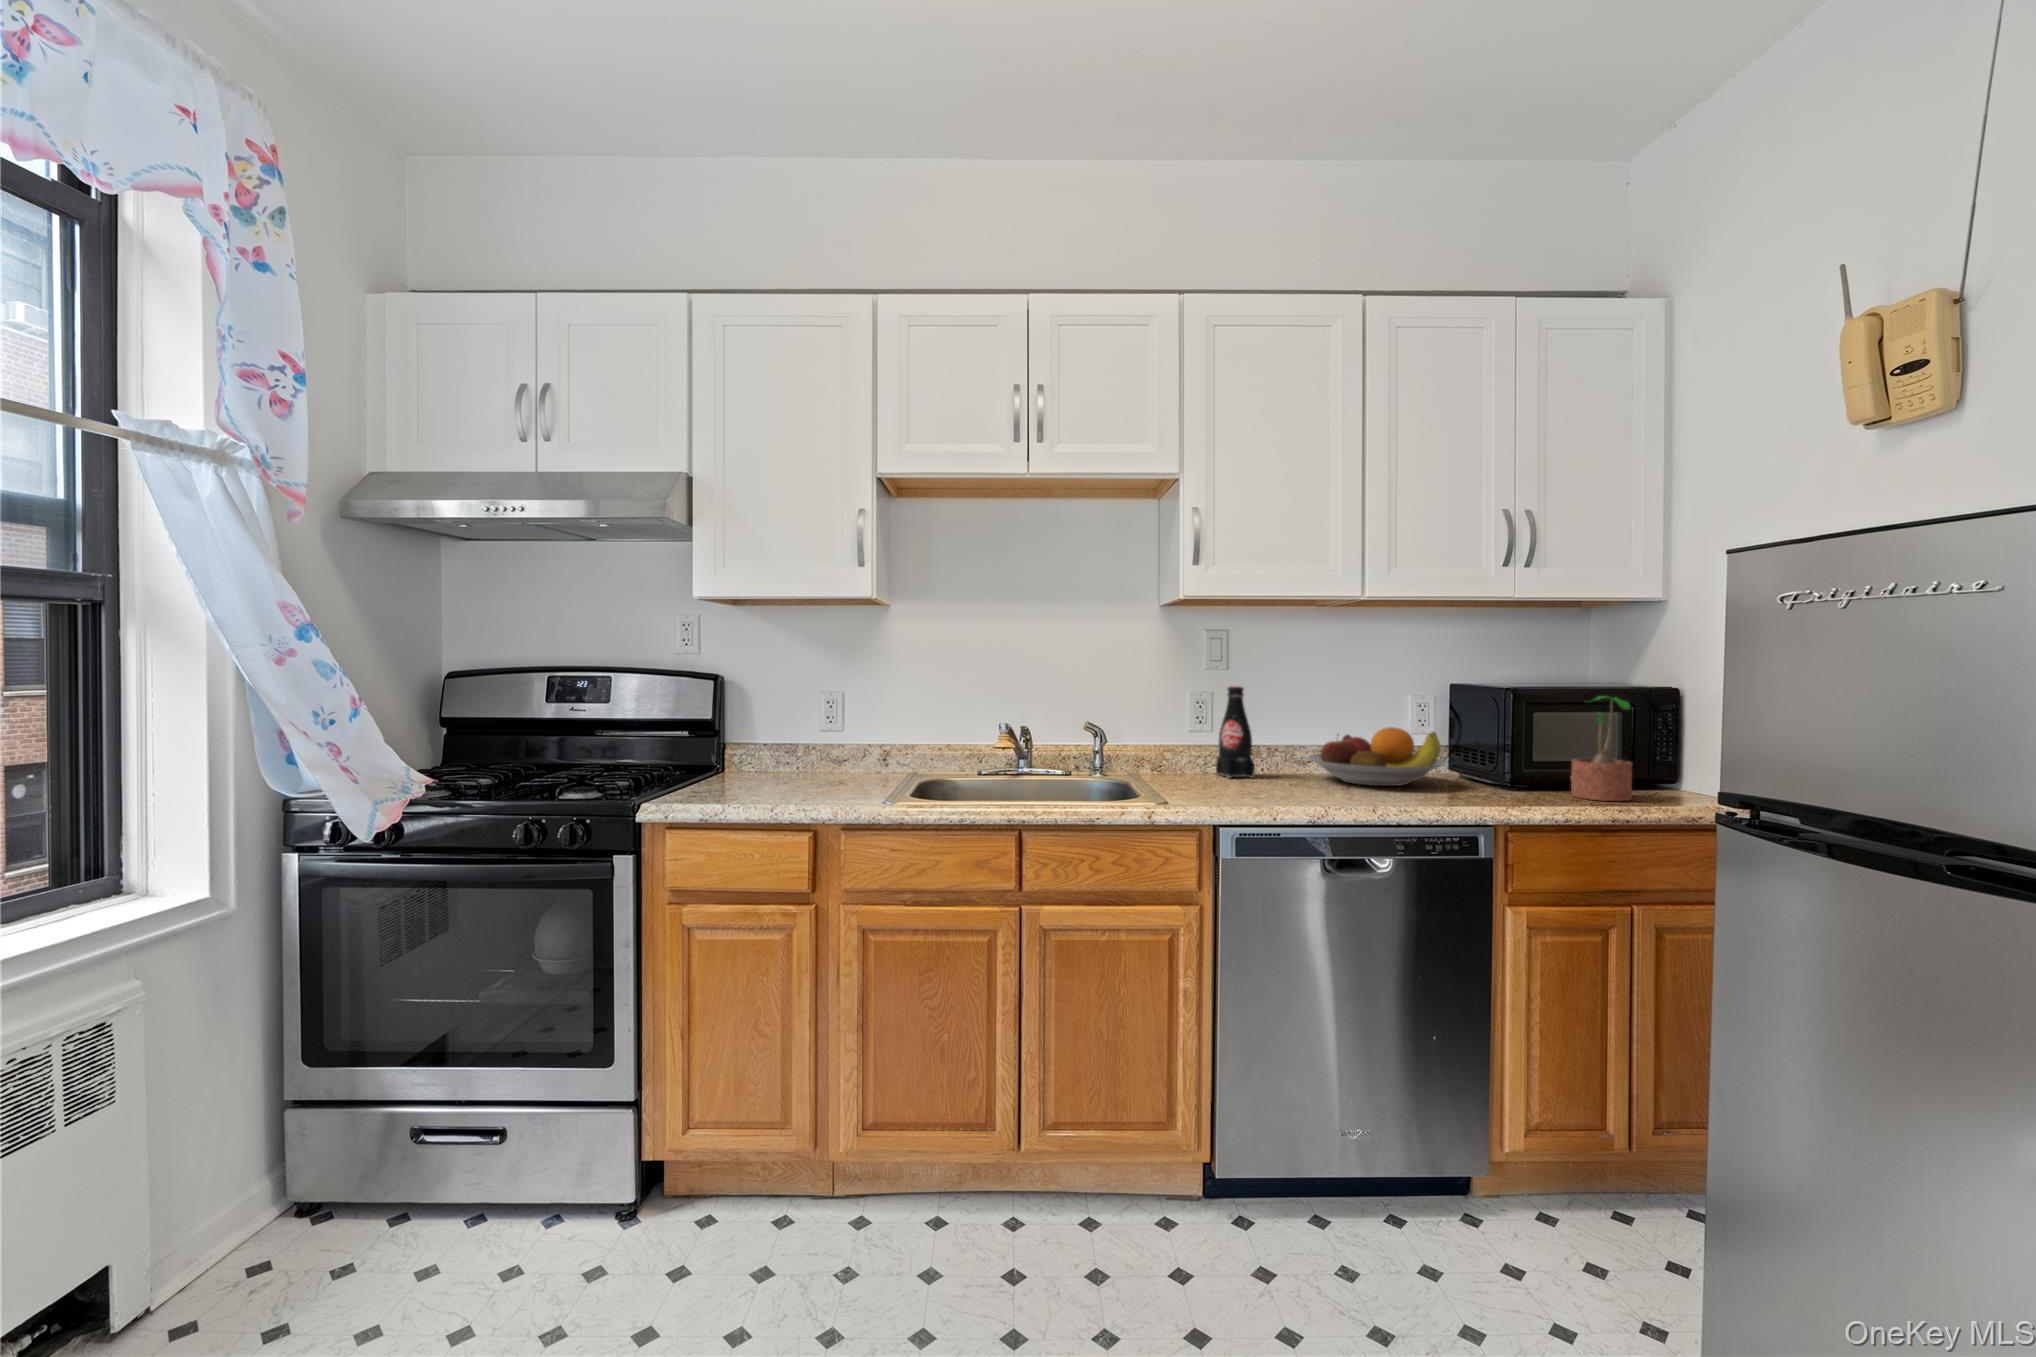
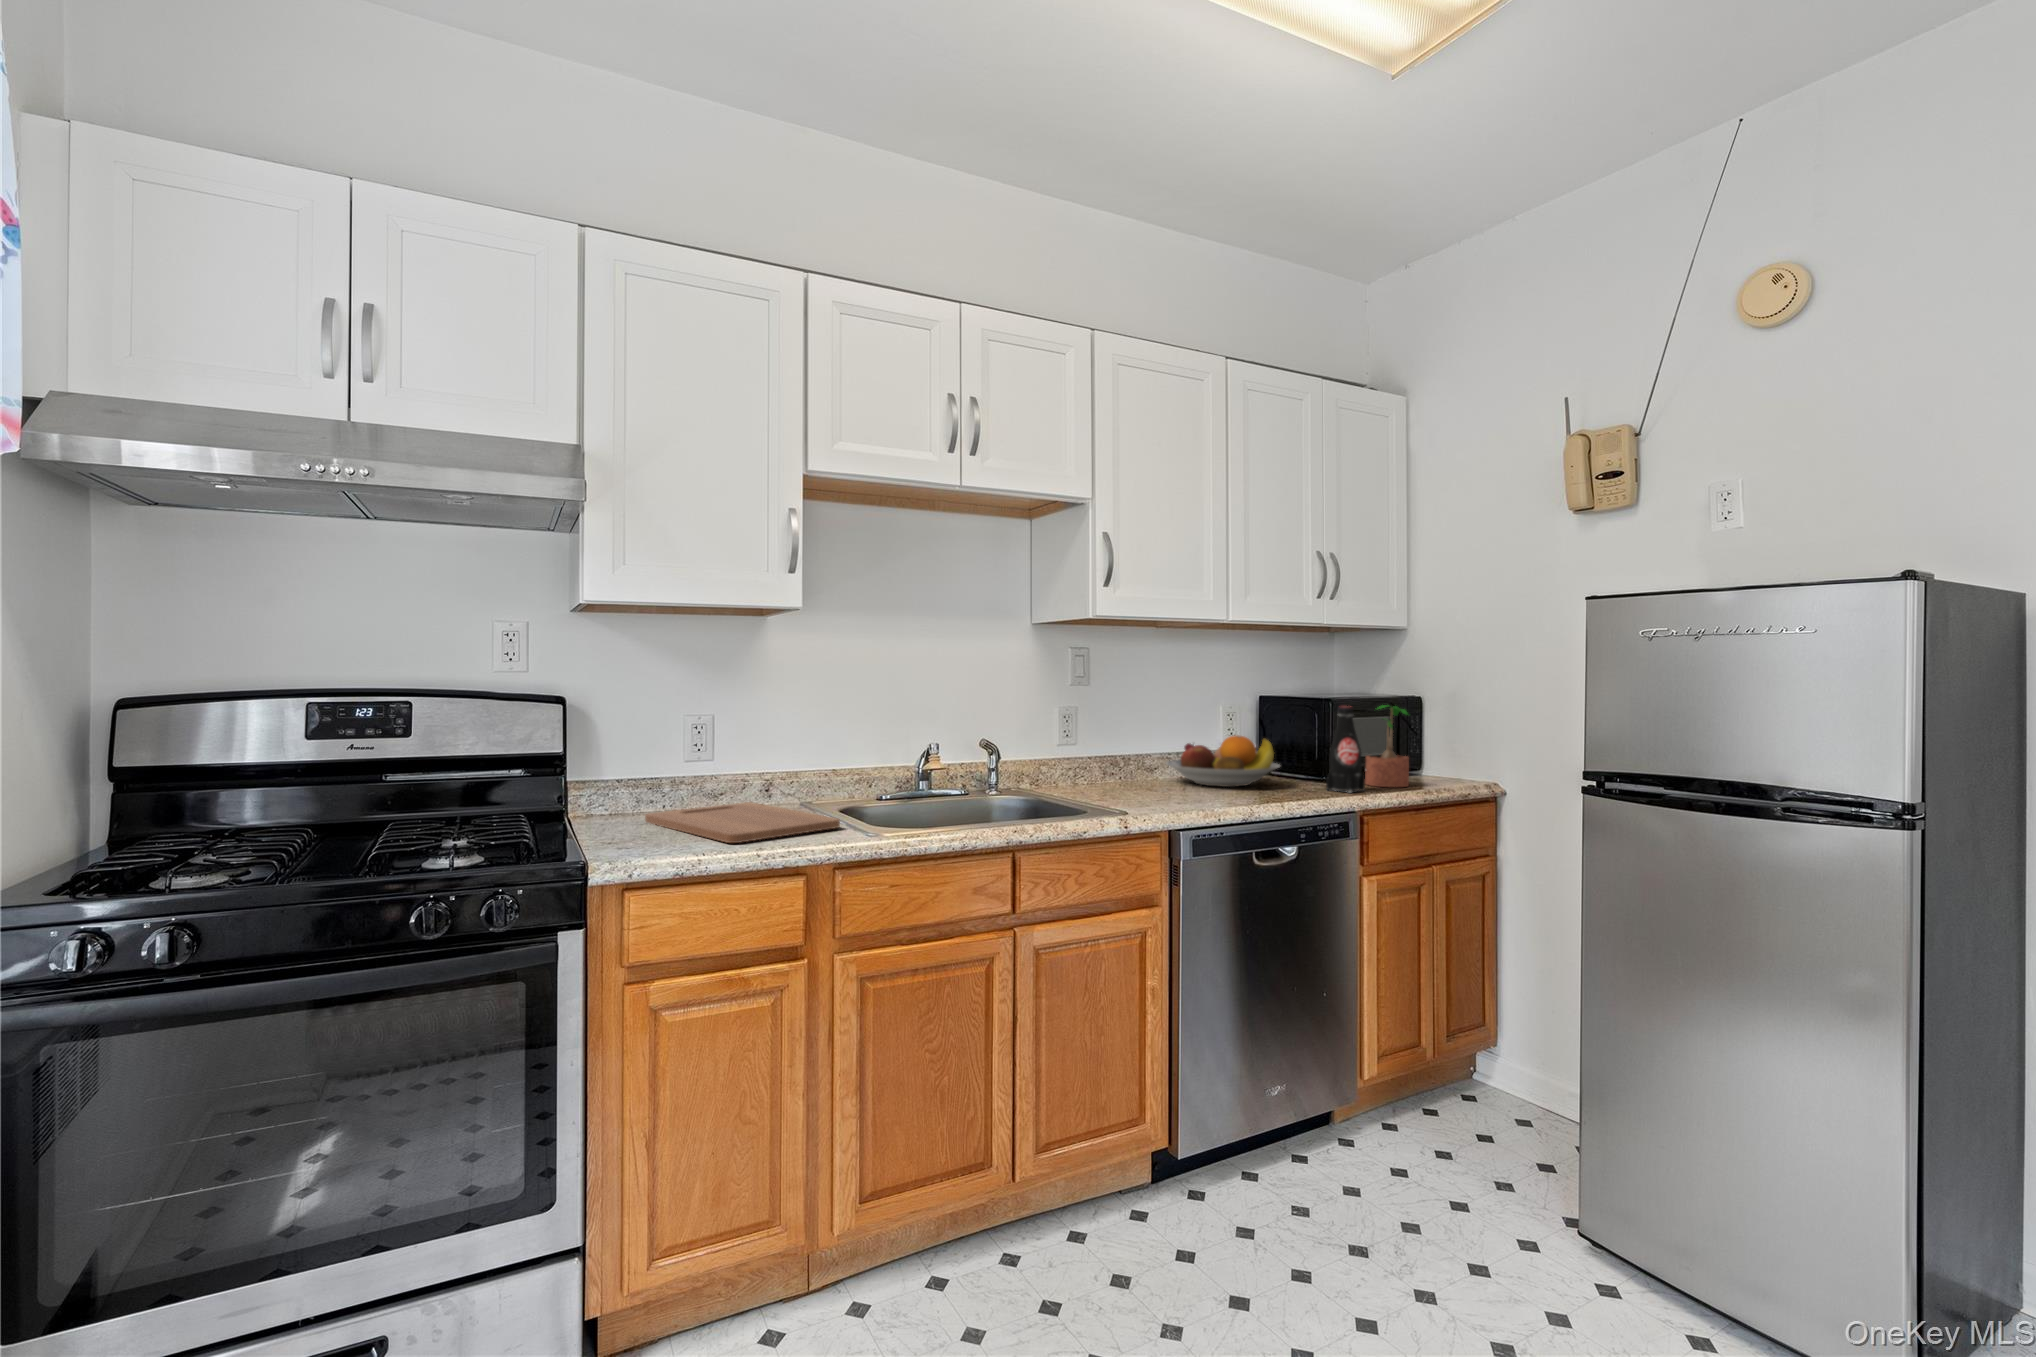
bottle: present [1216,686,1255,778] -> present [1326,706,1365,793]
cutting board: none [749,769,871,799] -> present [645,802,840,843]

